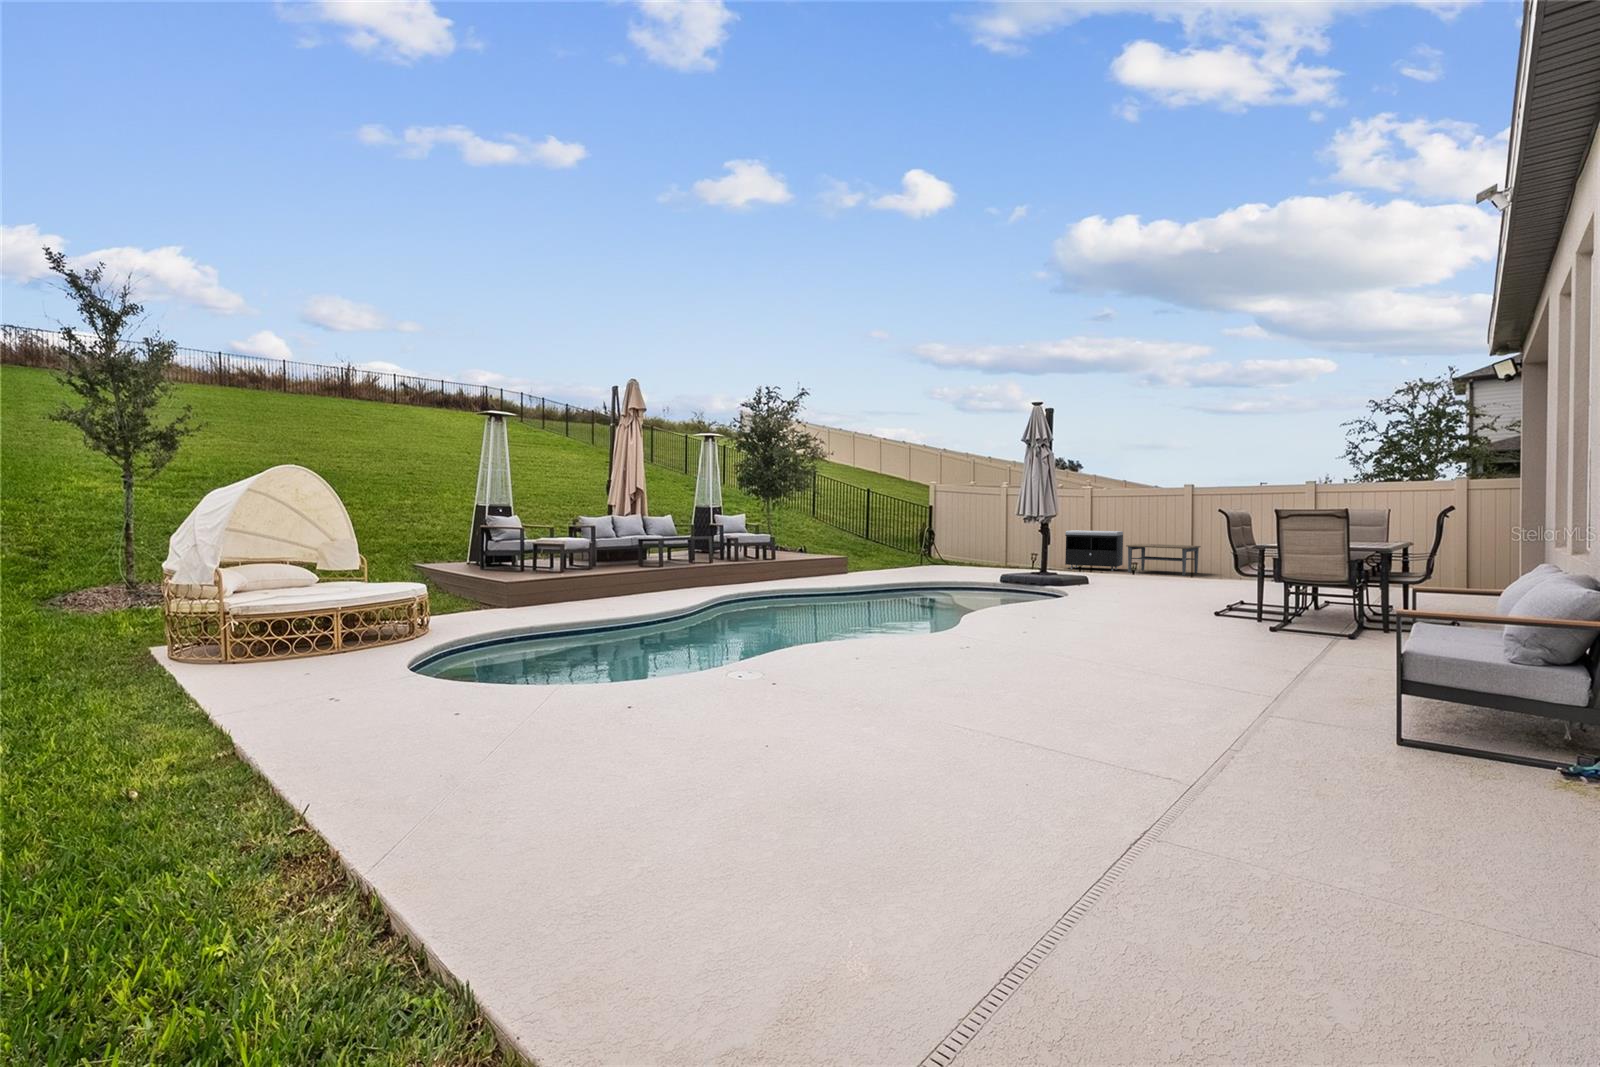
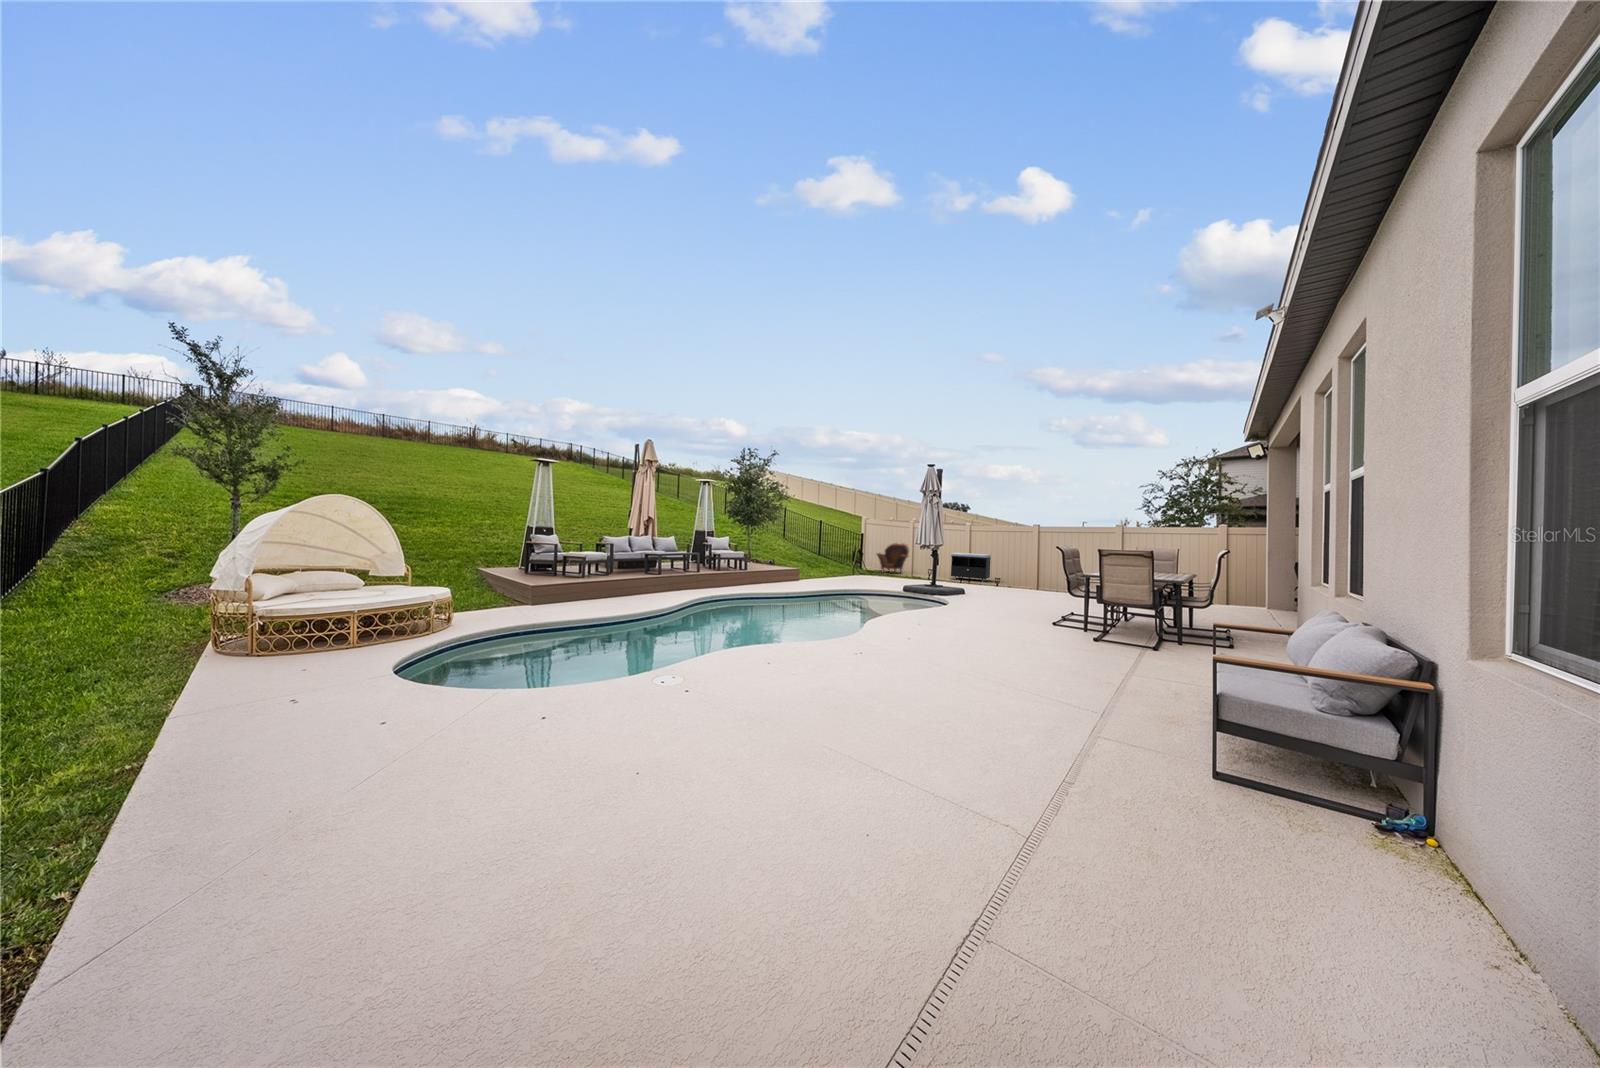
armchair: none [952,519,1002,565] -> present [877,543,909,573]
coffee table: present [1126,544,1201,576] -> none [992,563,1043,587]

